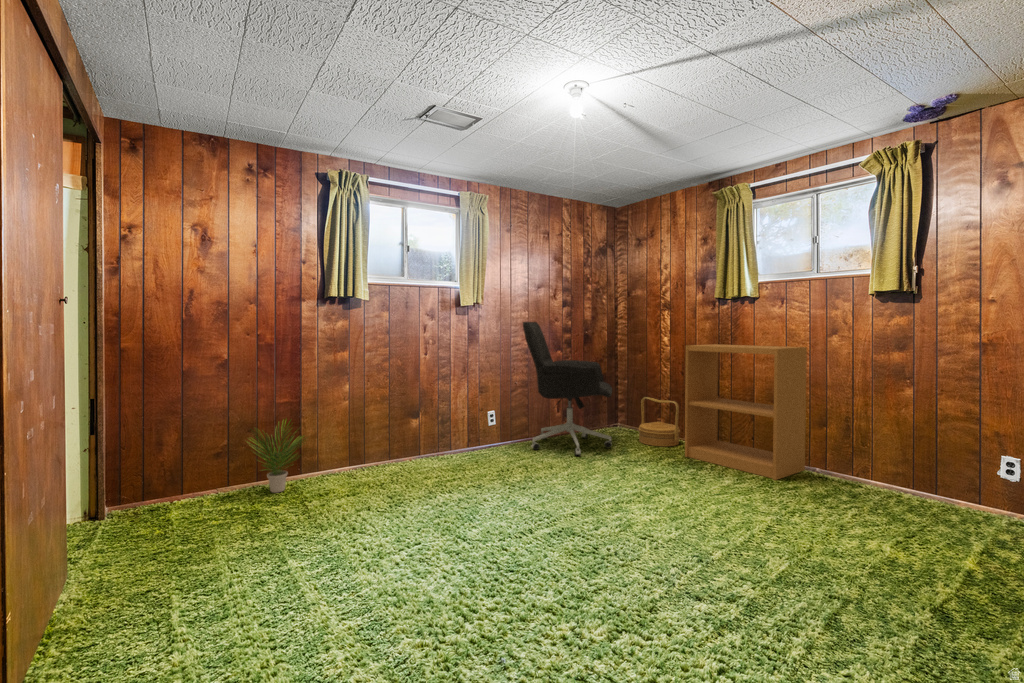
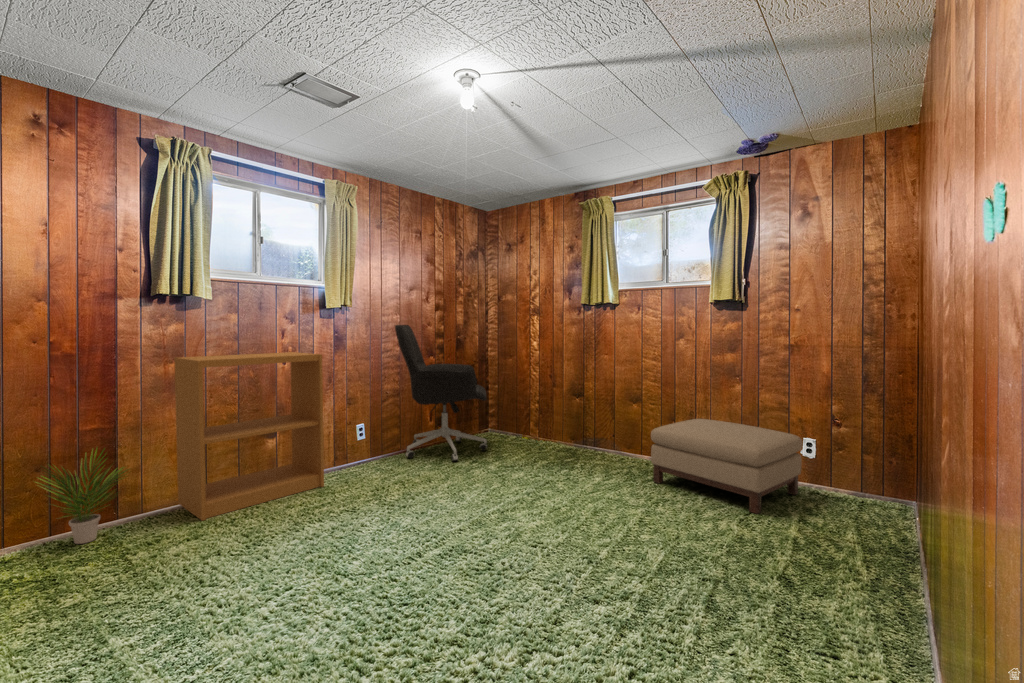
bookshelf: present [685,344,807,480] -> present [174,352,324,520]
woven basket: present [639,397,680,446] -> none [511,398,549,445]
ottoman: none [790,428,996,540] -> present [651,419,803,514]

